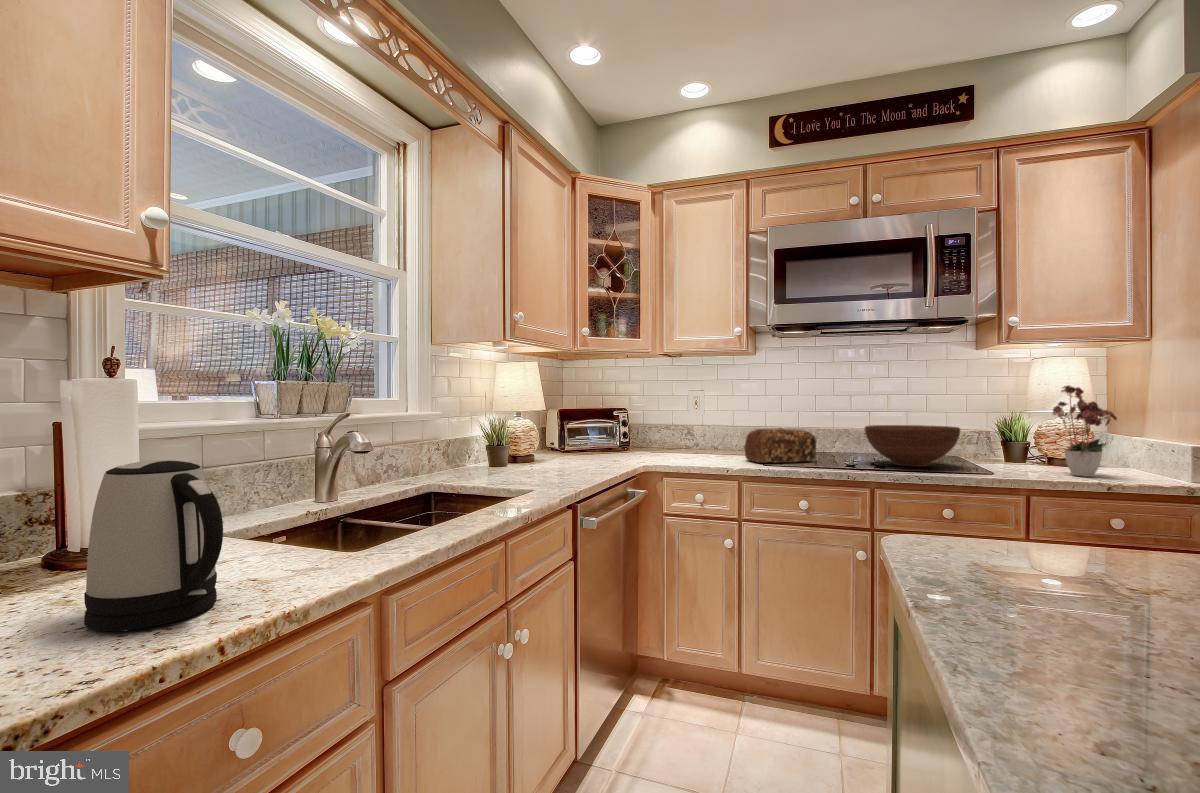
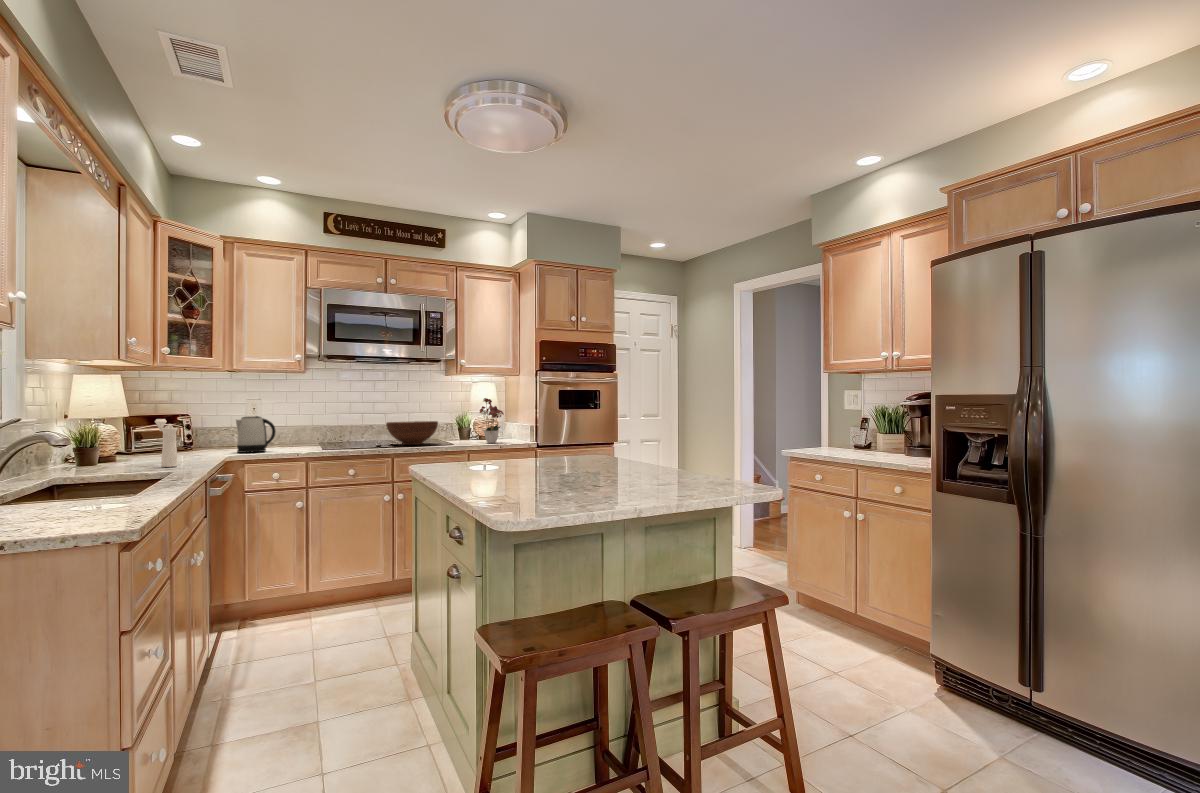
pepper mill: none [531,418,548,485] -> present [155,419,177,467]
bread loaf: present [744,429,816,463] -> none [306,426,356,449]
kettle: present [84,460,223,631] -> present [236,416,276,453]

